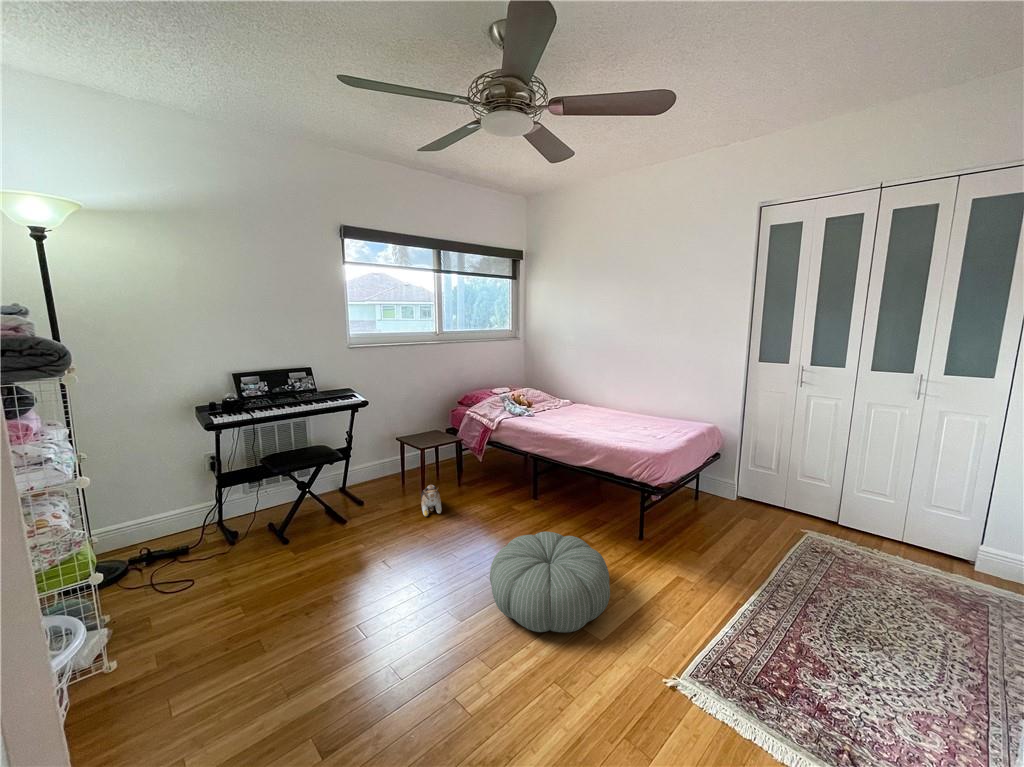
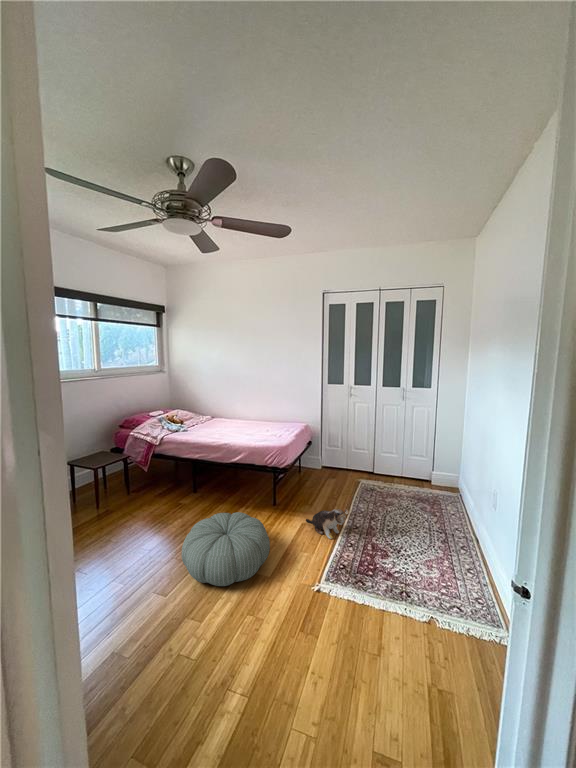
plush toy: present [421,485,441,516] -> present [306,509,349,539]

